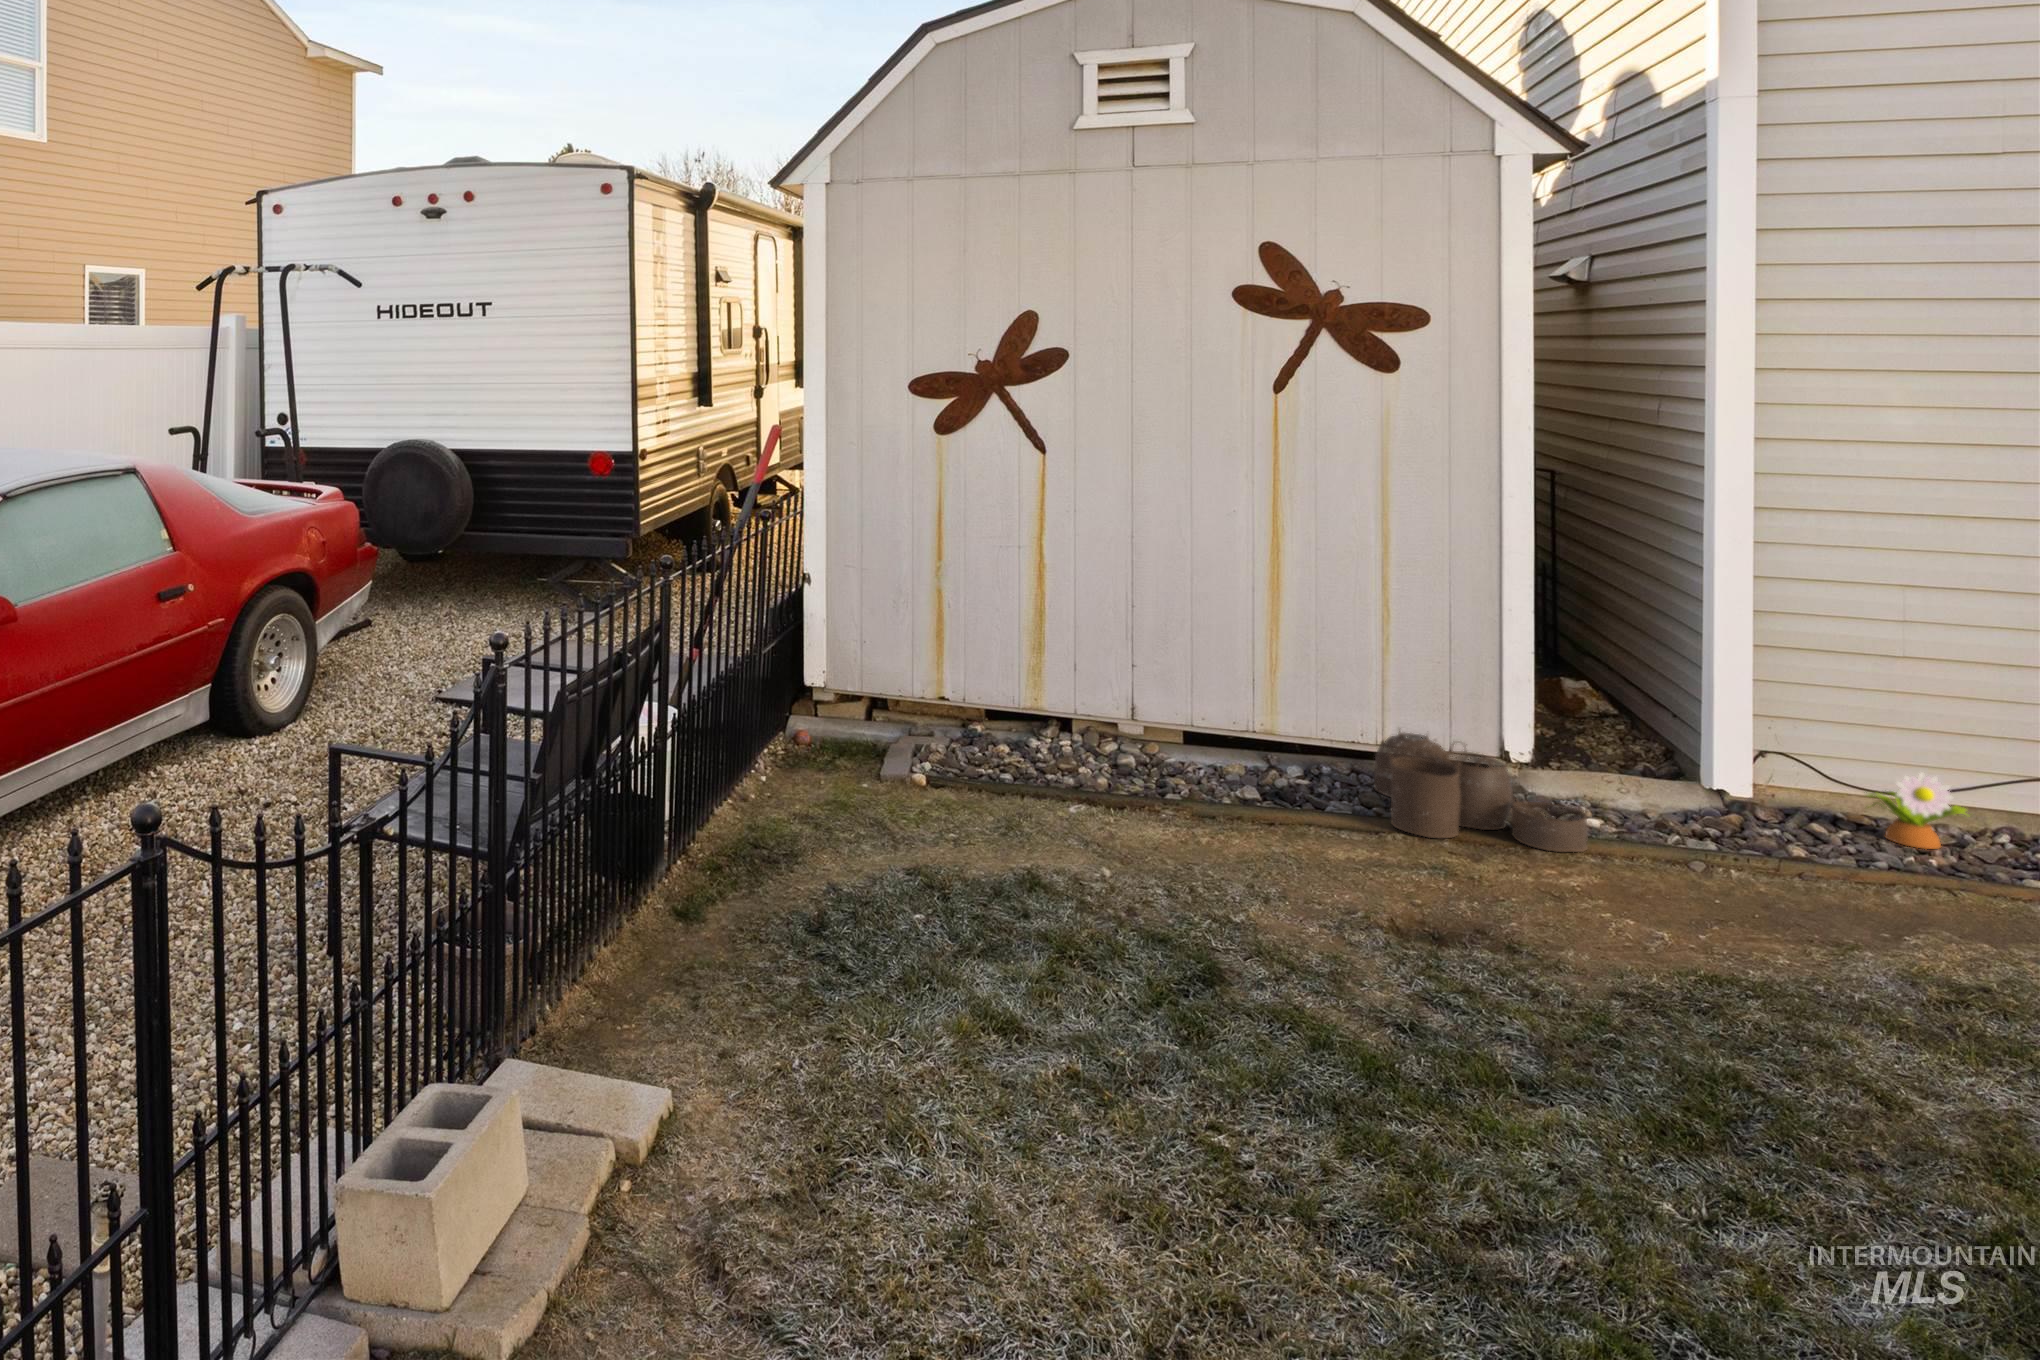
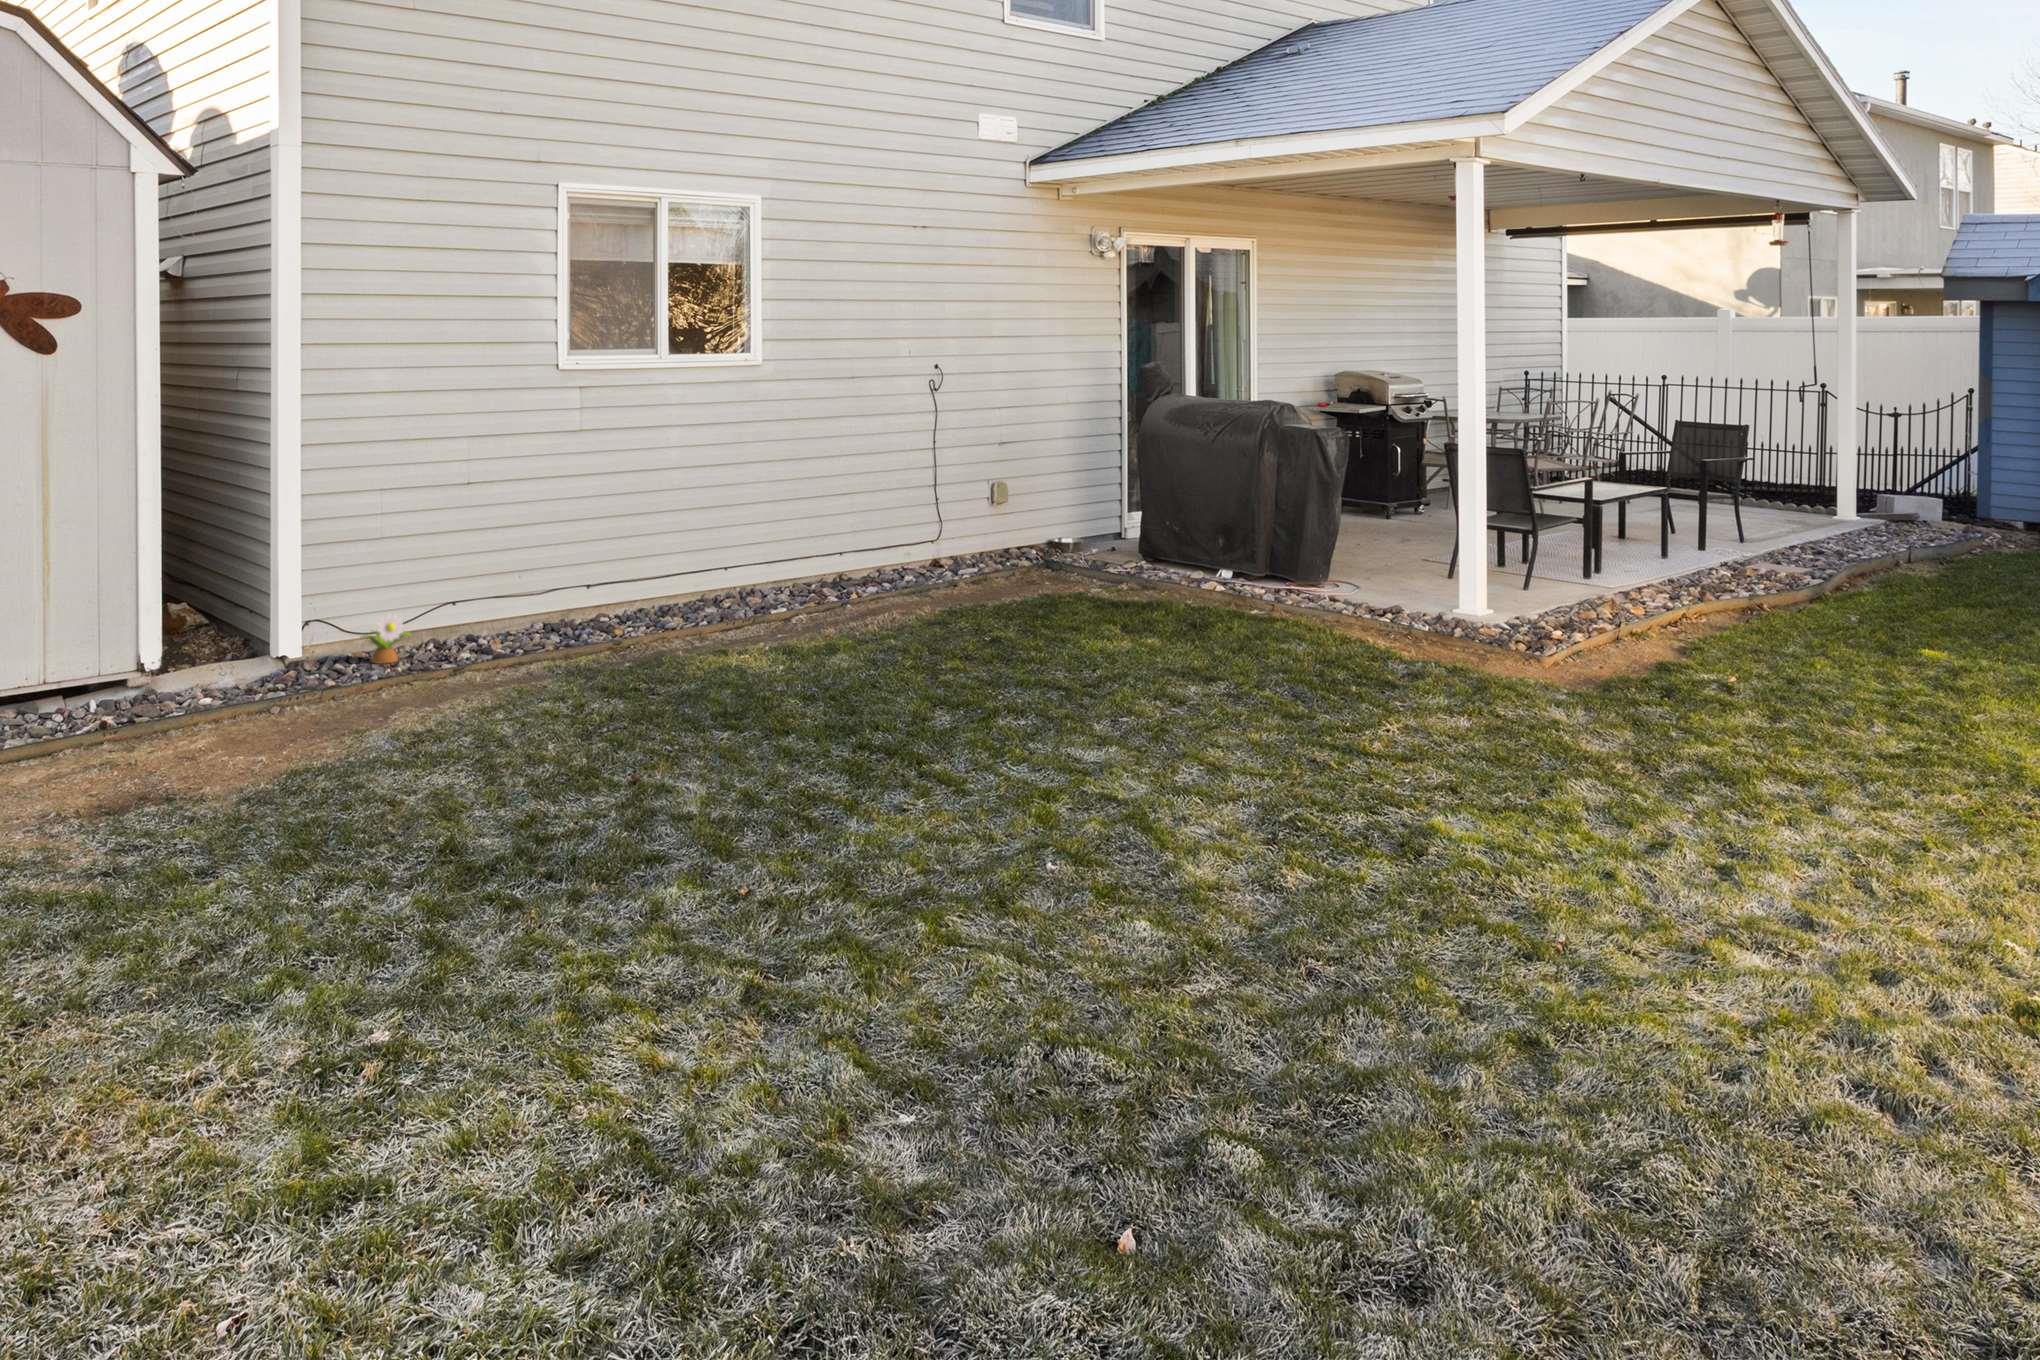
woven basket: present [1374,731,1588,852] -> none [41,660,208,744]

